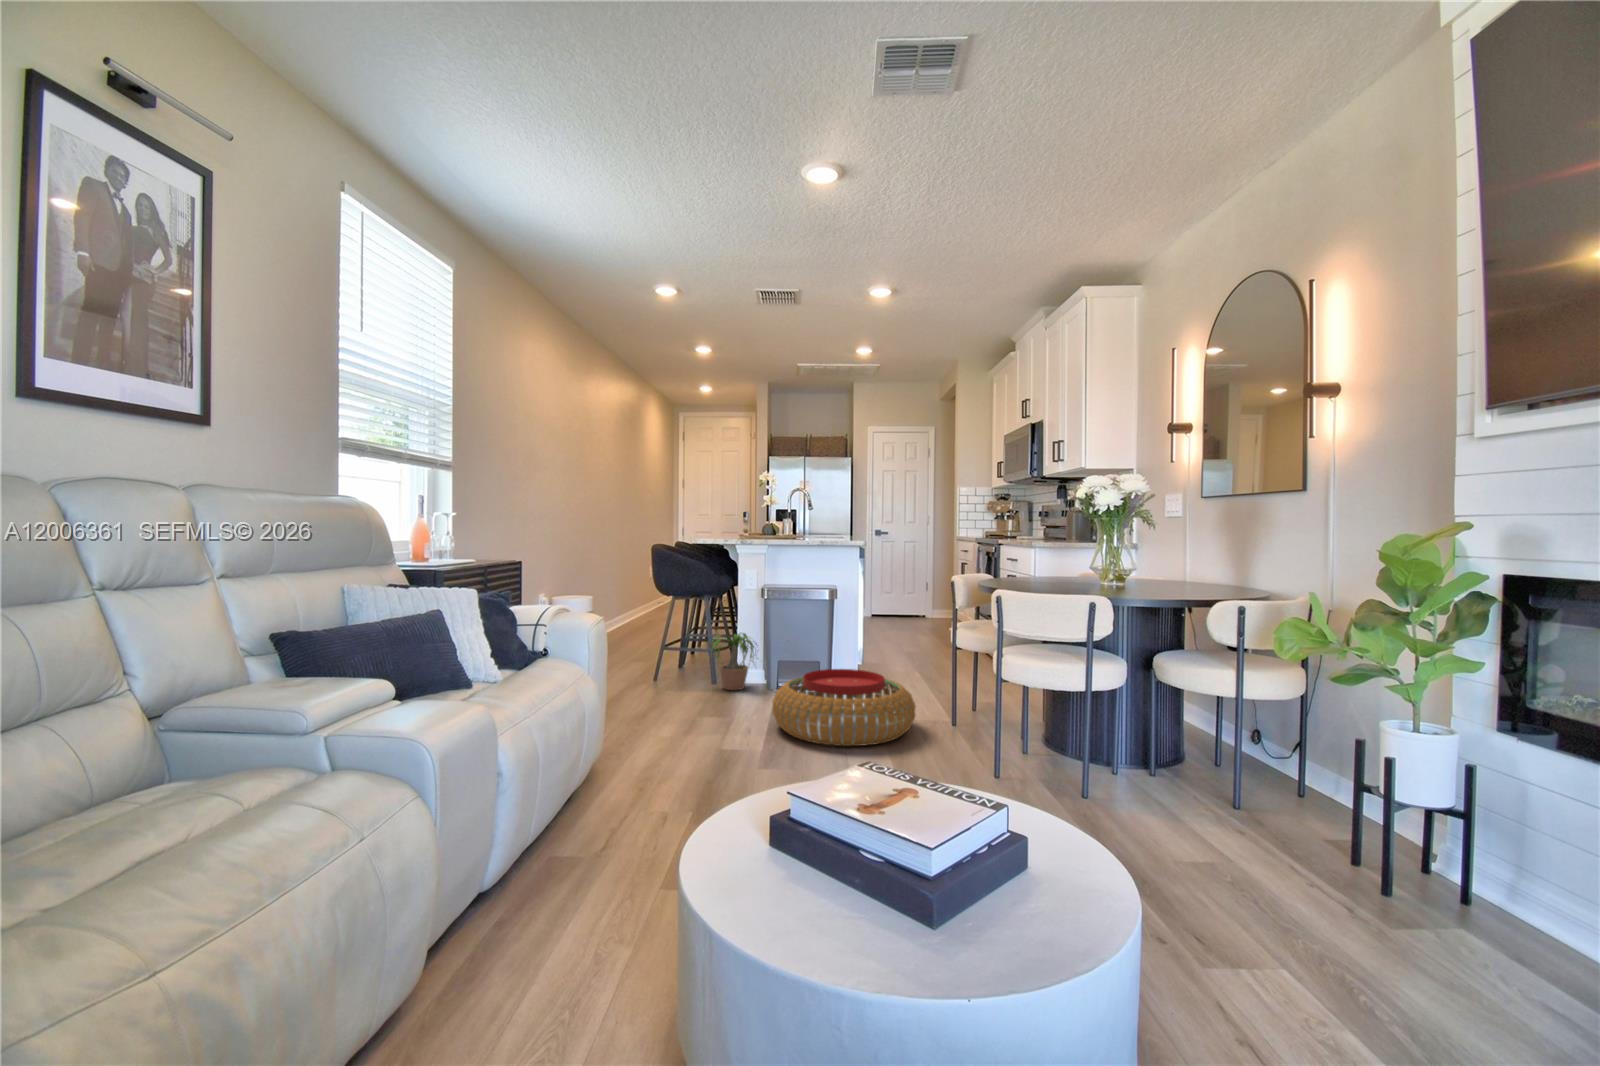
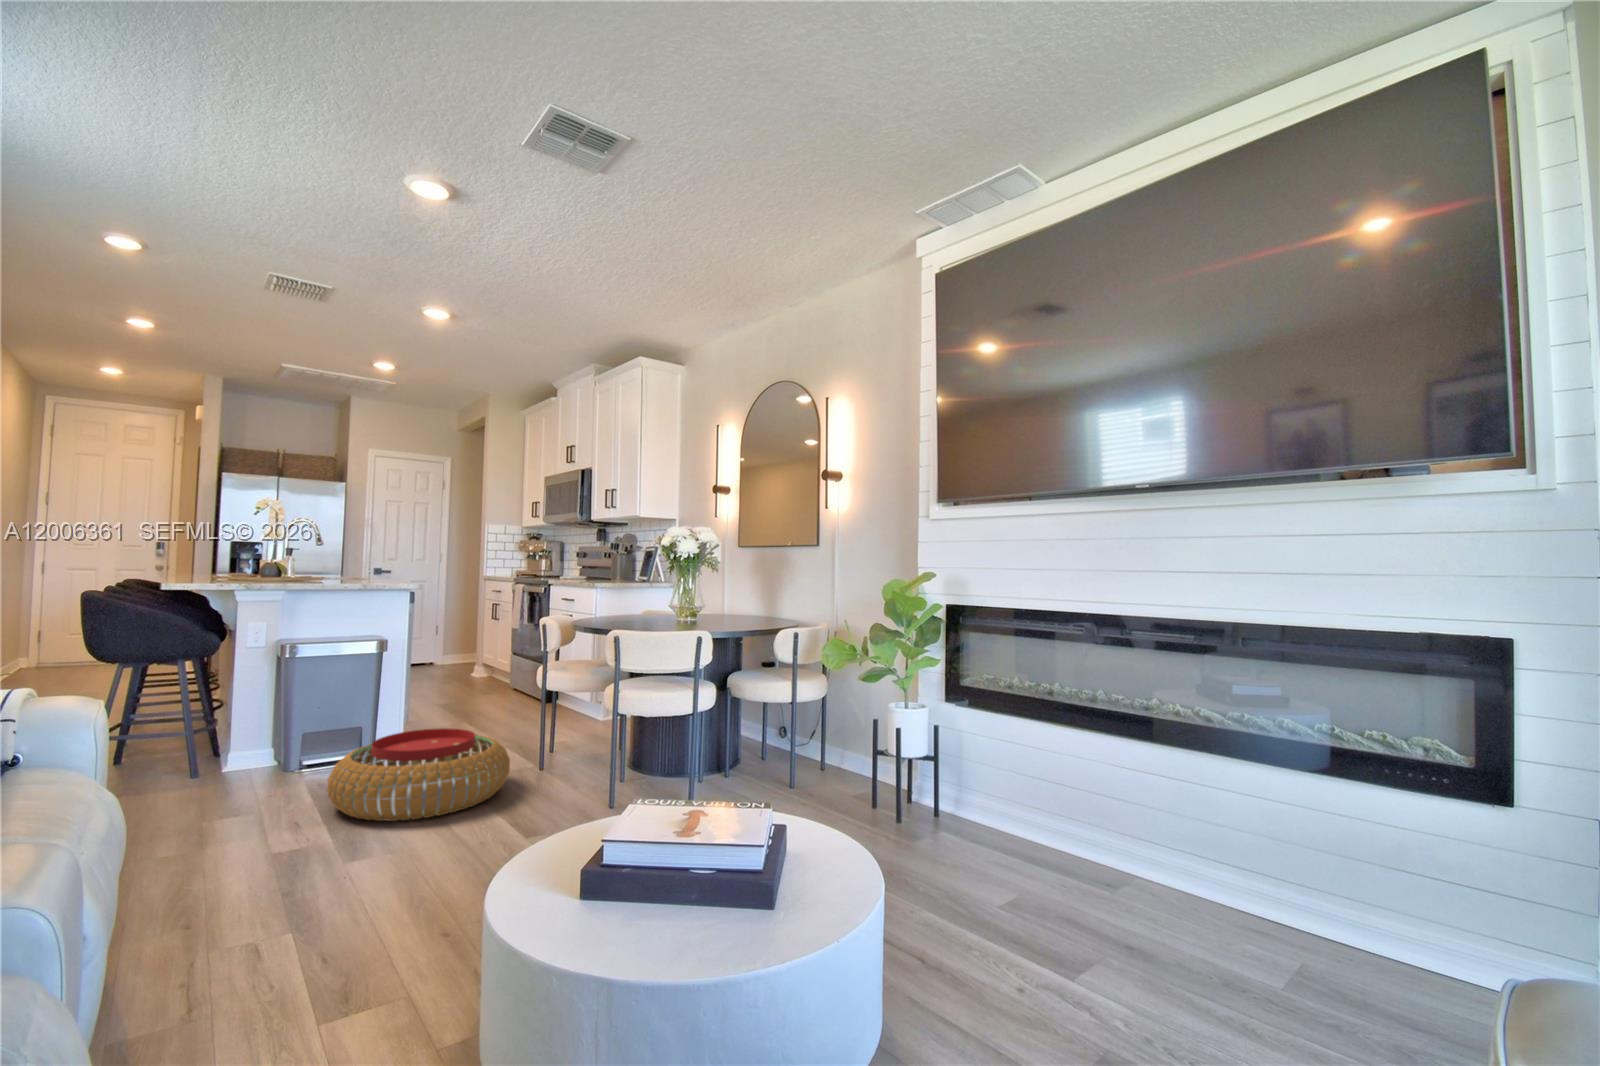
potted plant: present [711,633,757,690] -> none [174,705,287,784]

